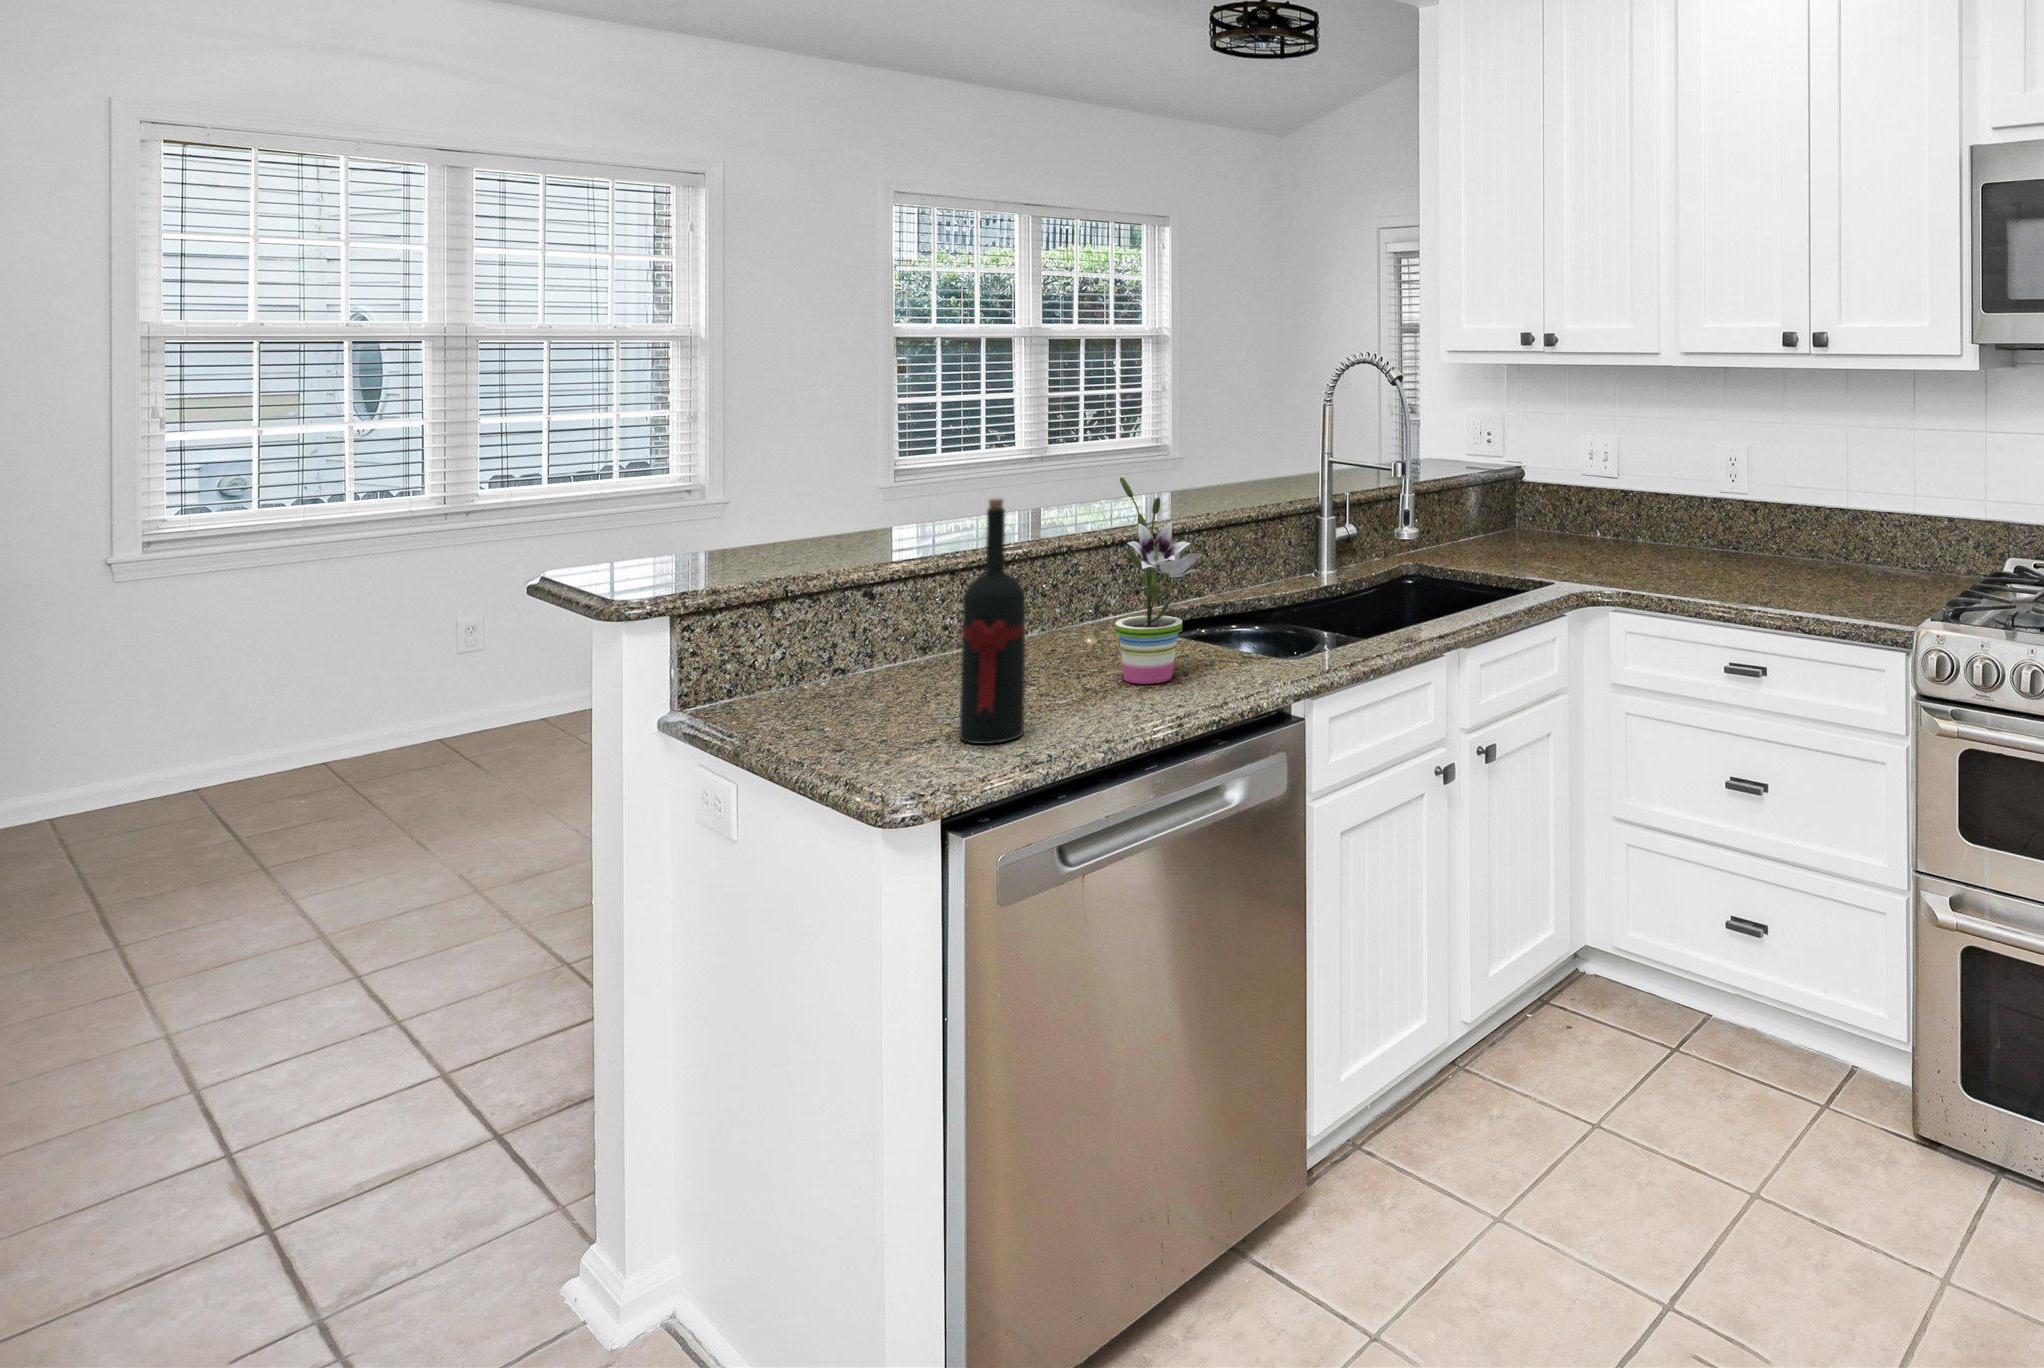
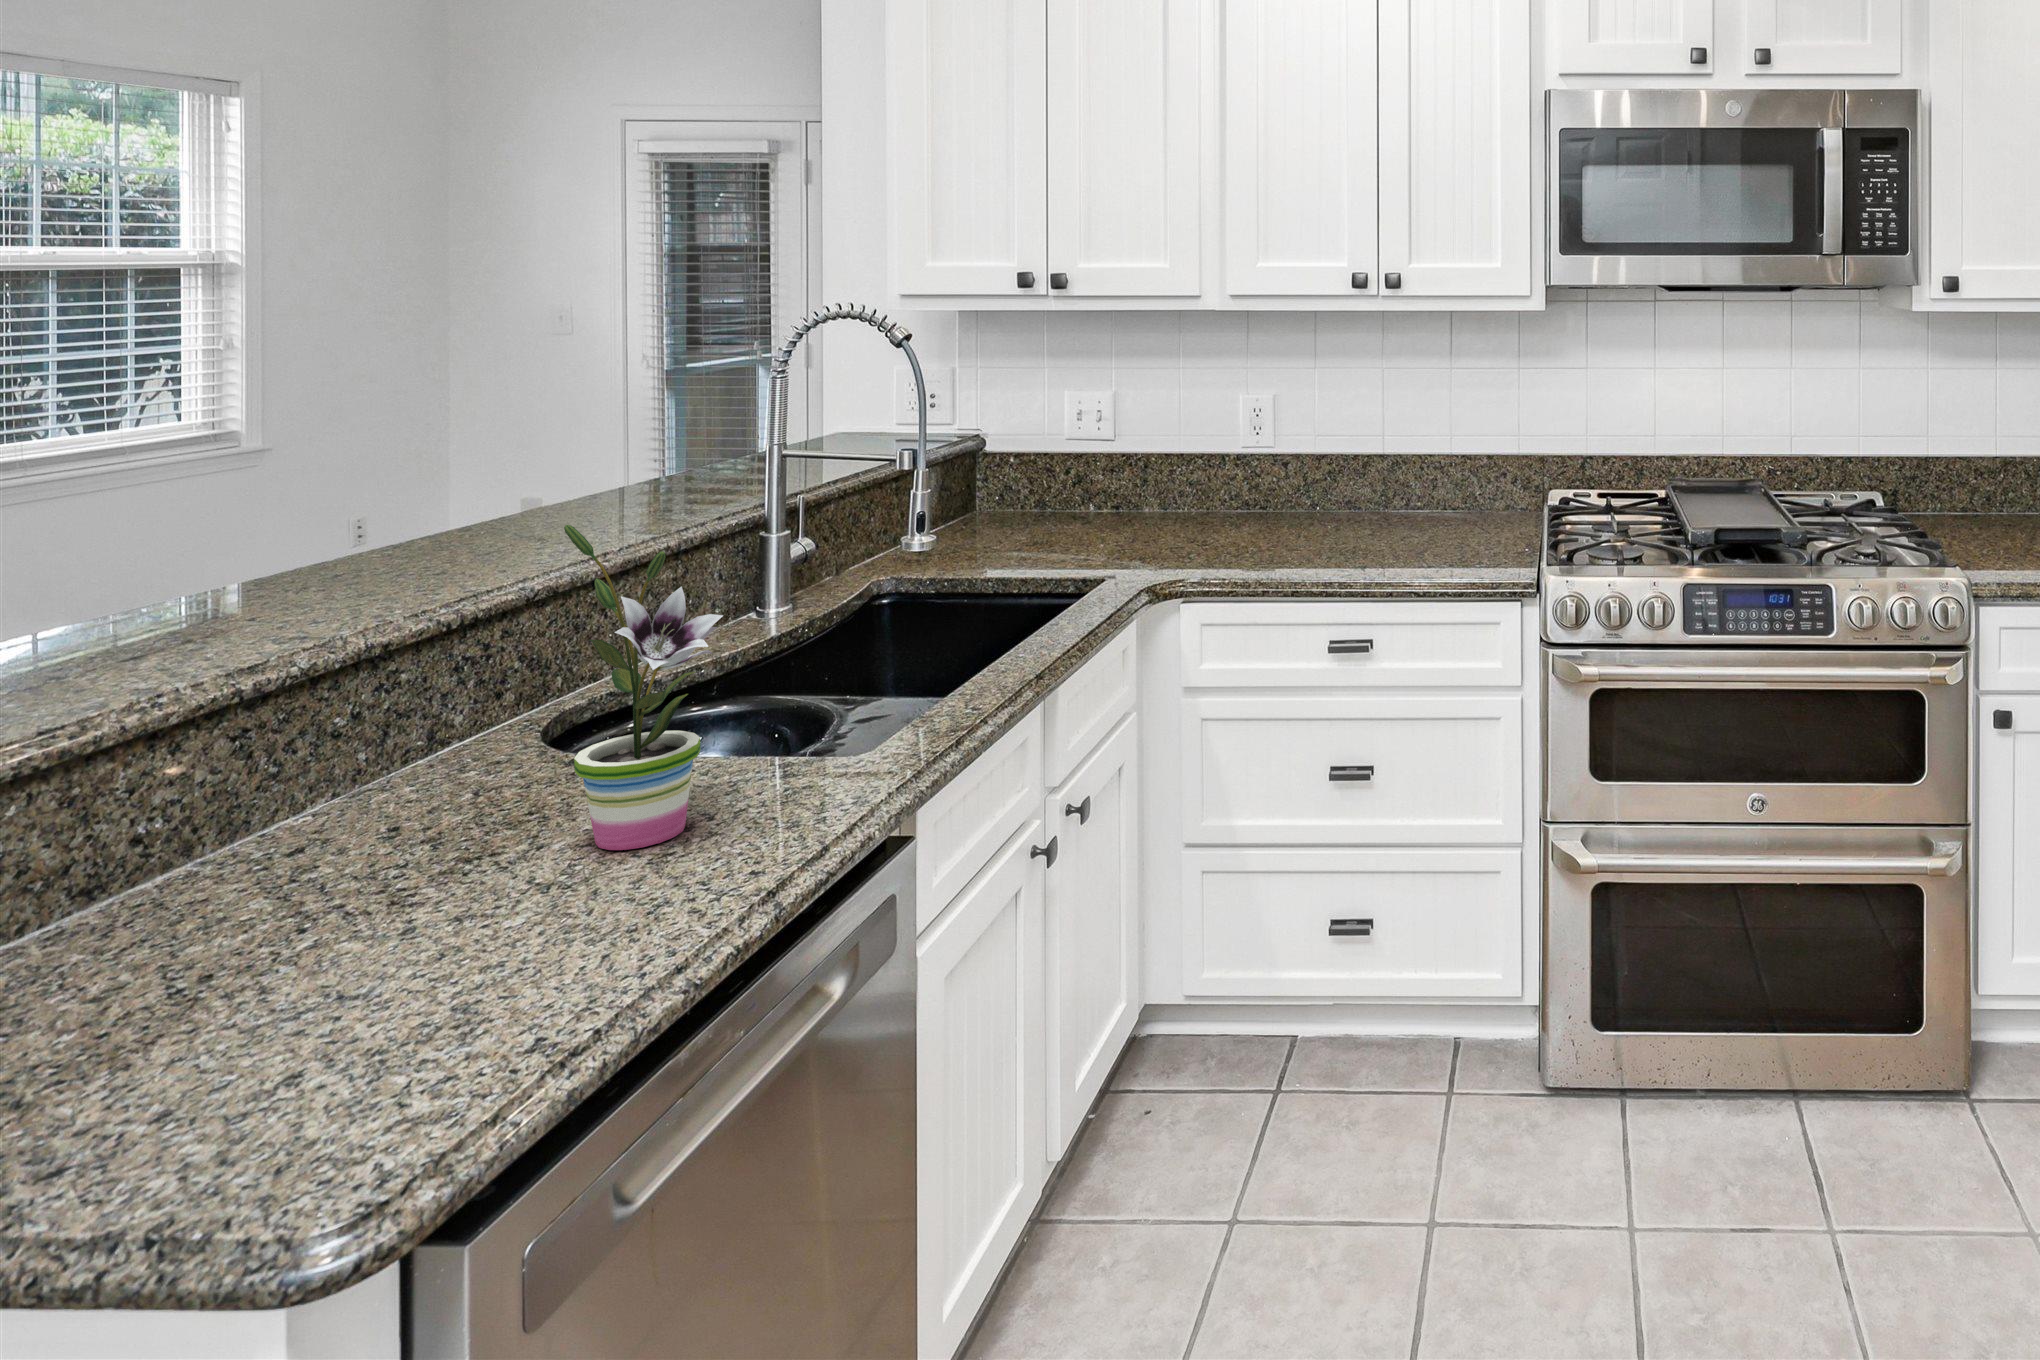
wine bottle: present [959,499,1025,744] -> none [358,599,505,1049]

